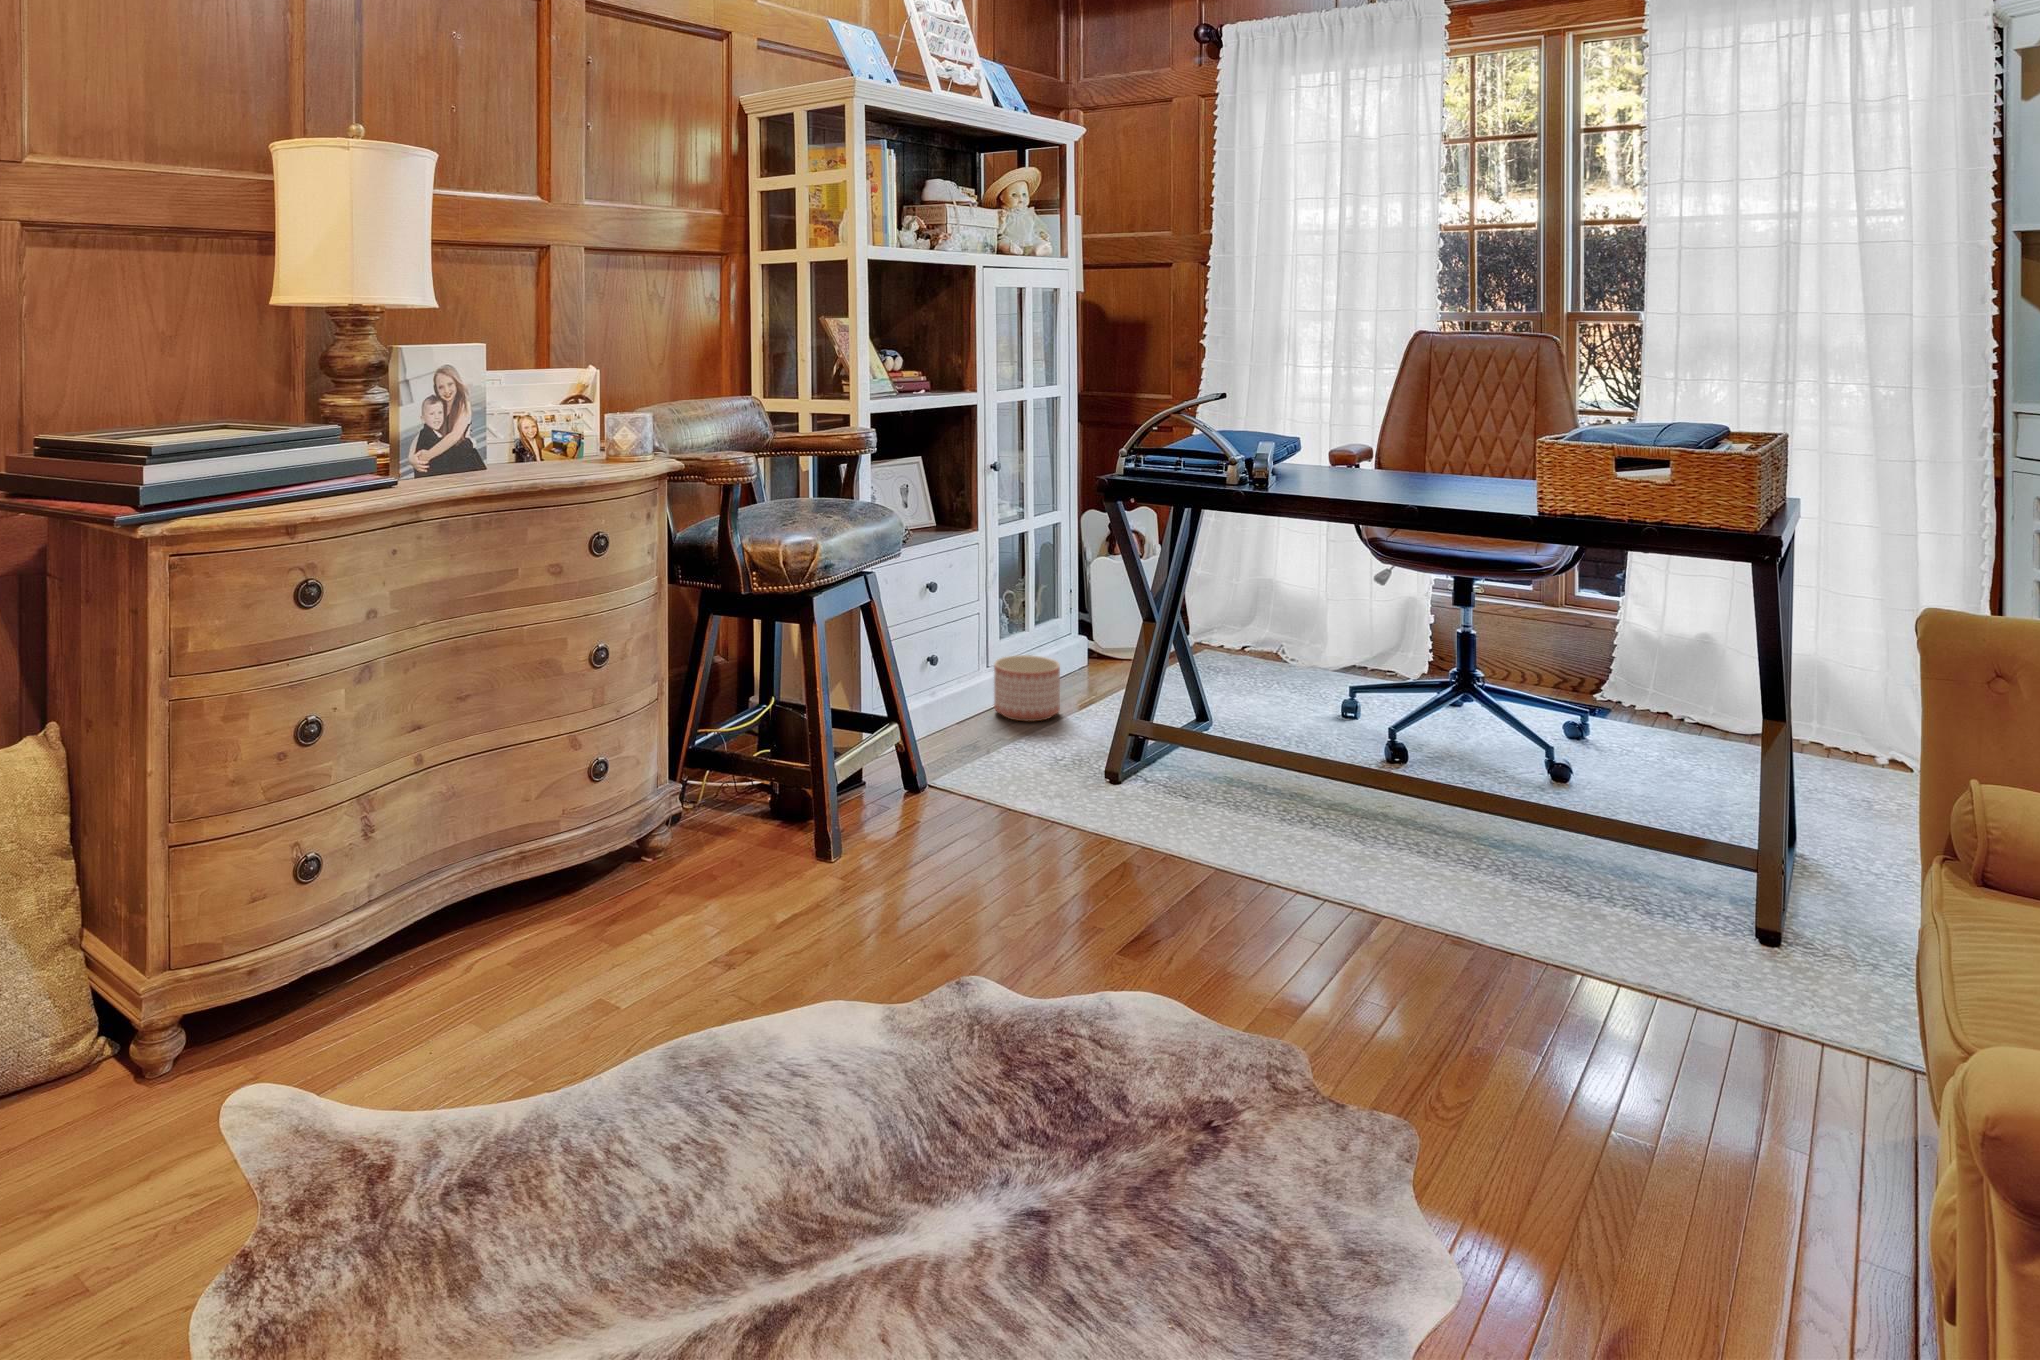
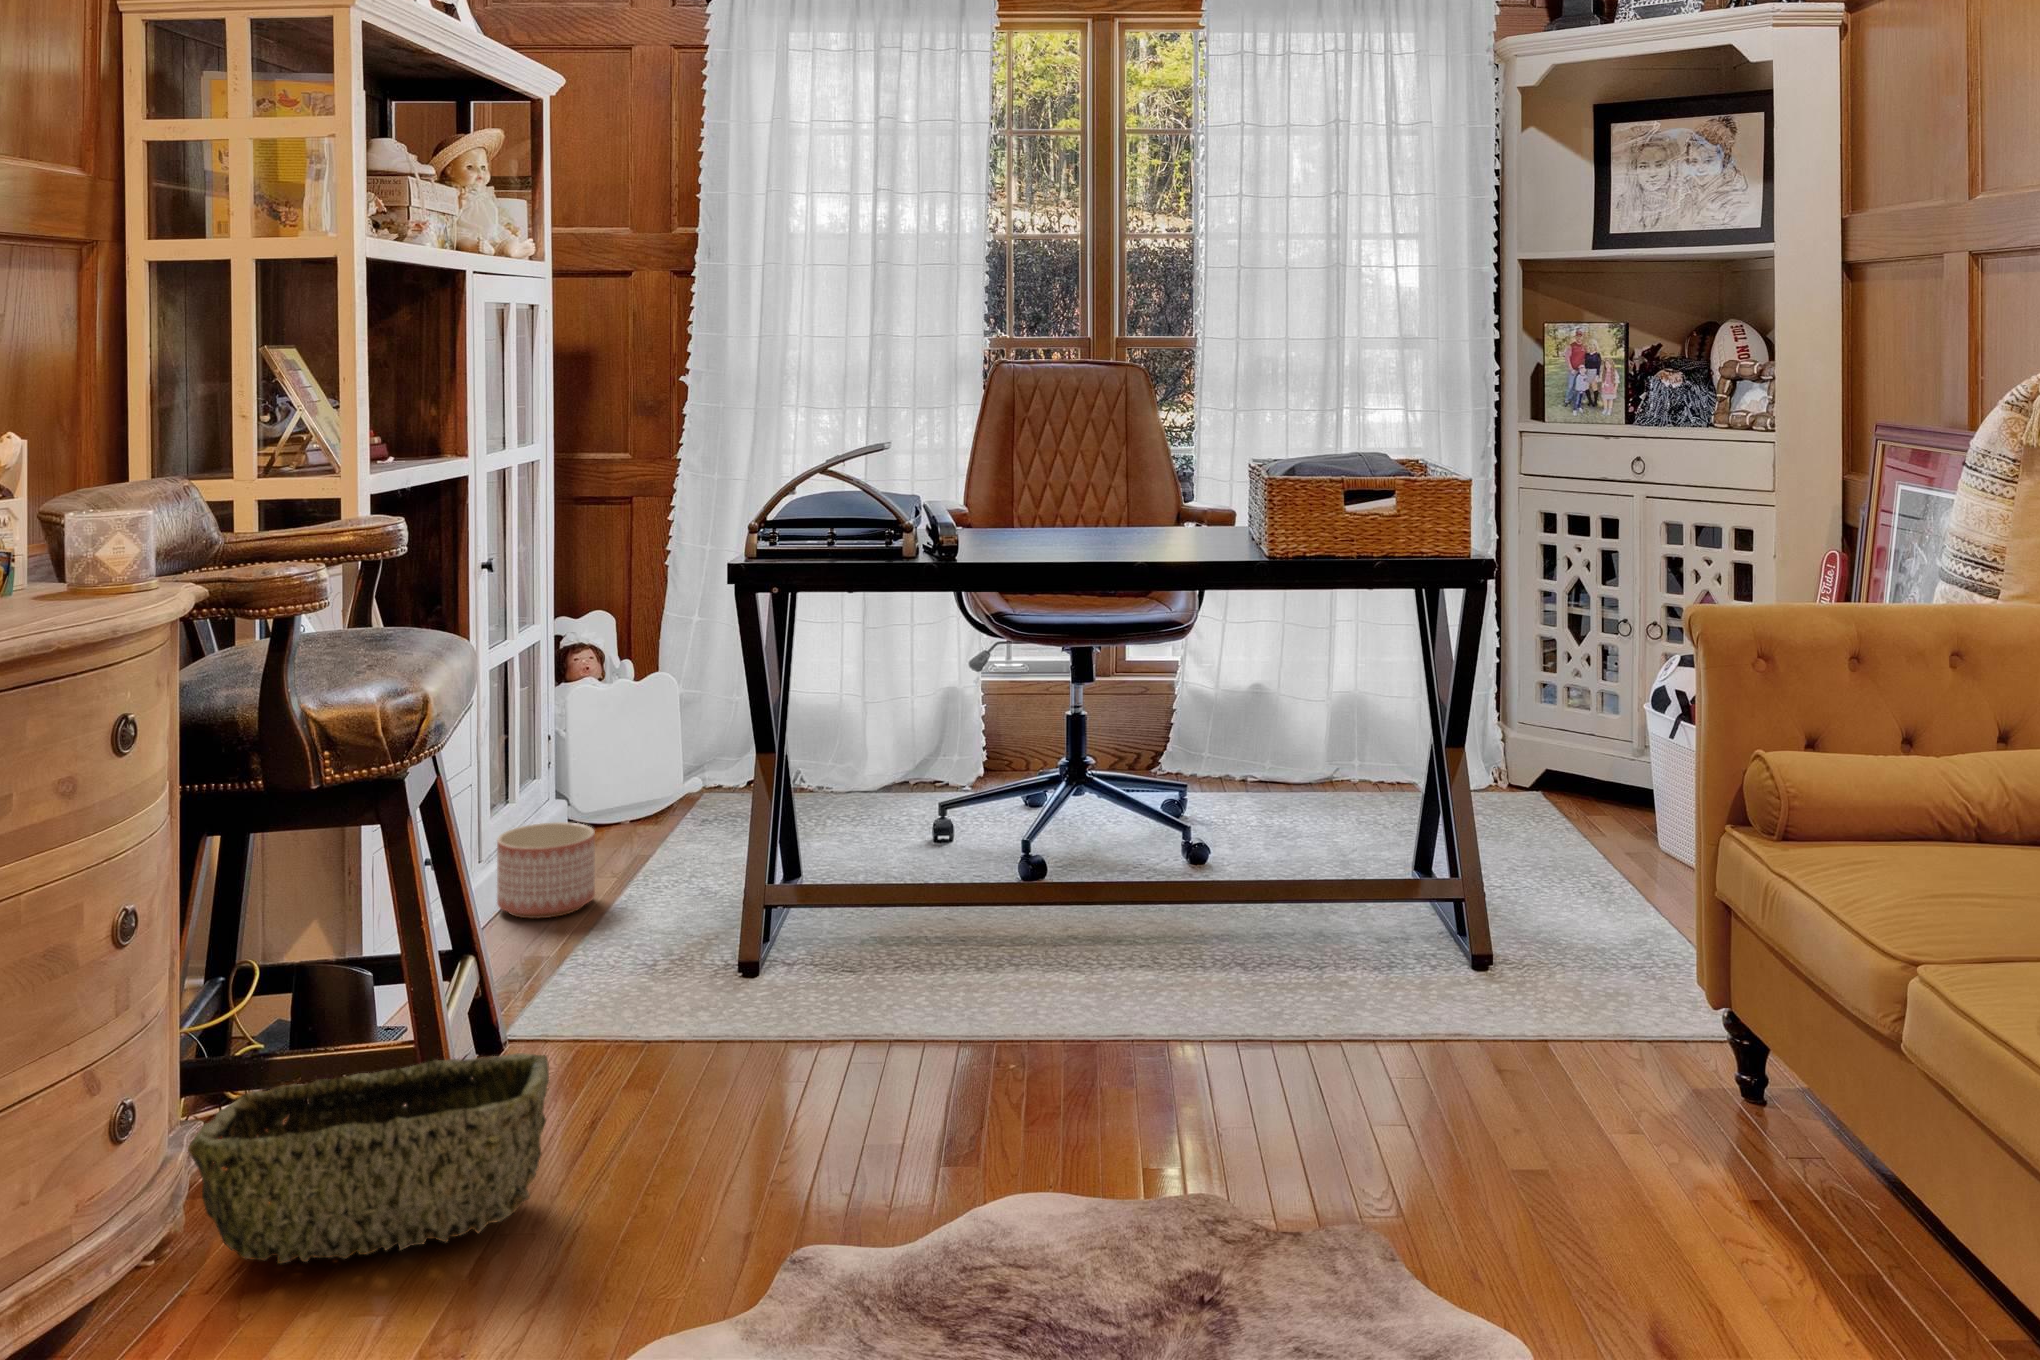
woven basket: none [645,781,870,904] -> present [188,1053,549,1264]

